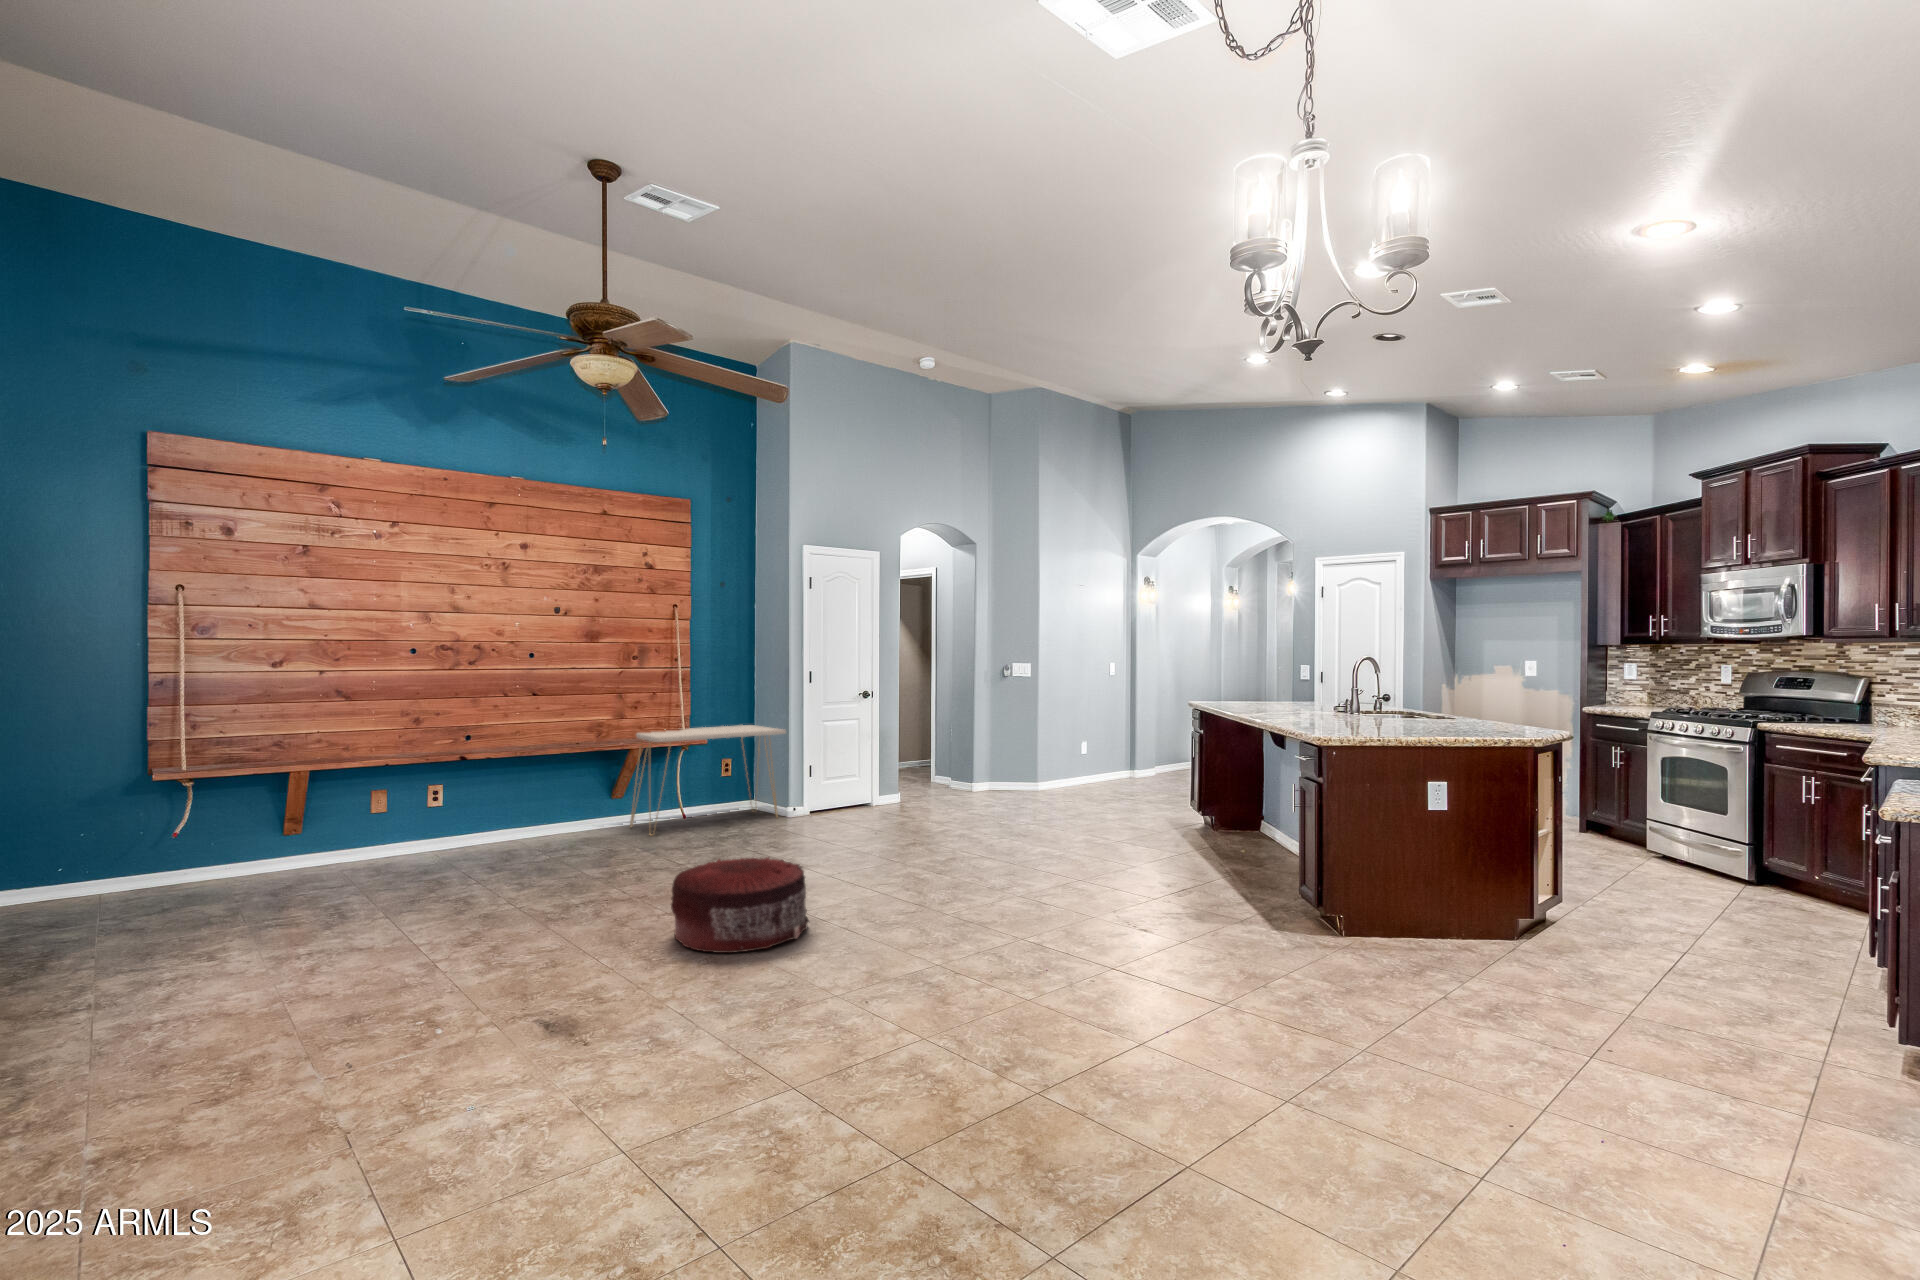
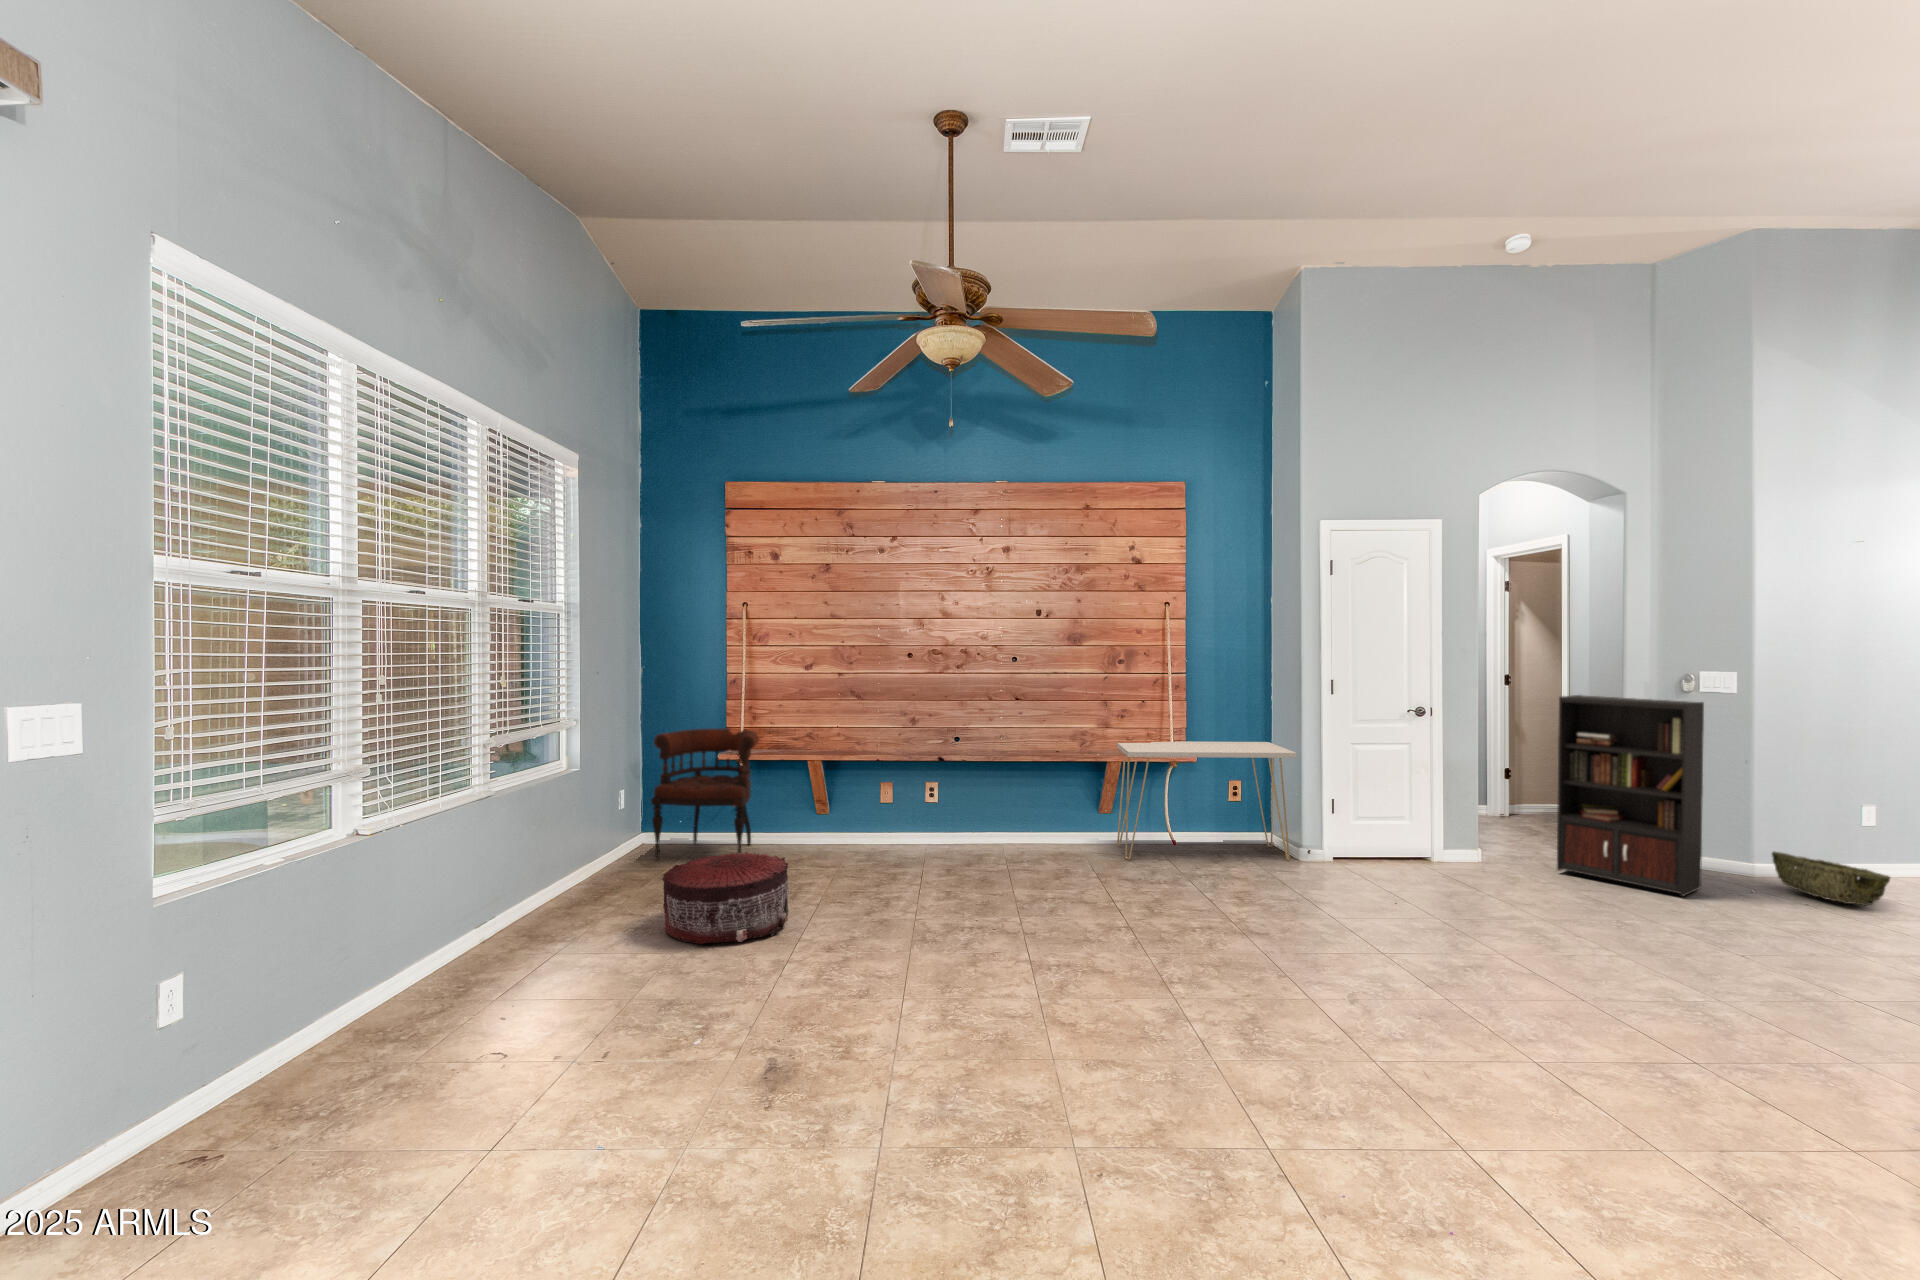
bookcase: none [946,678,1044,804] -> present [1557,695,1755,896]
armchair: none [44,744,220,922] -> present [651,728,759,860]
woven basket: none [1049,771,1101,797] -> present [1772,852,1890,906]
pouf: present [671,857,809,953] -> present [662,852,789,944]

